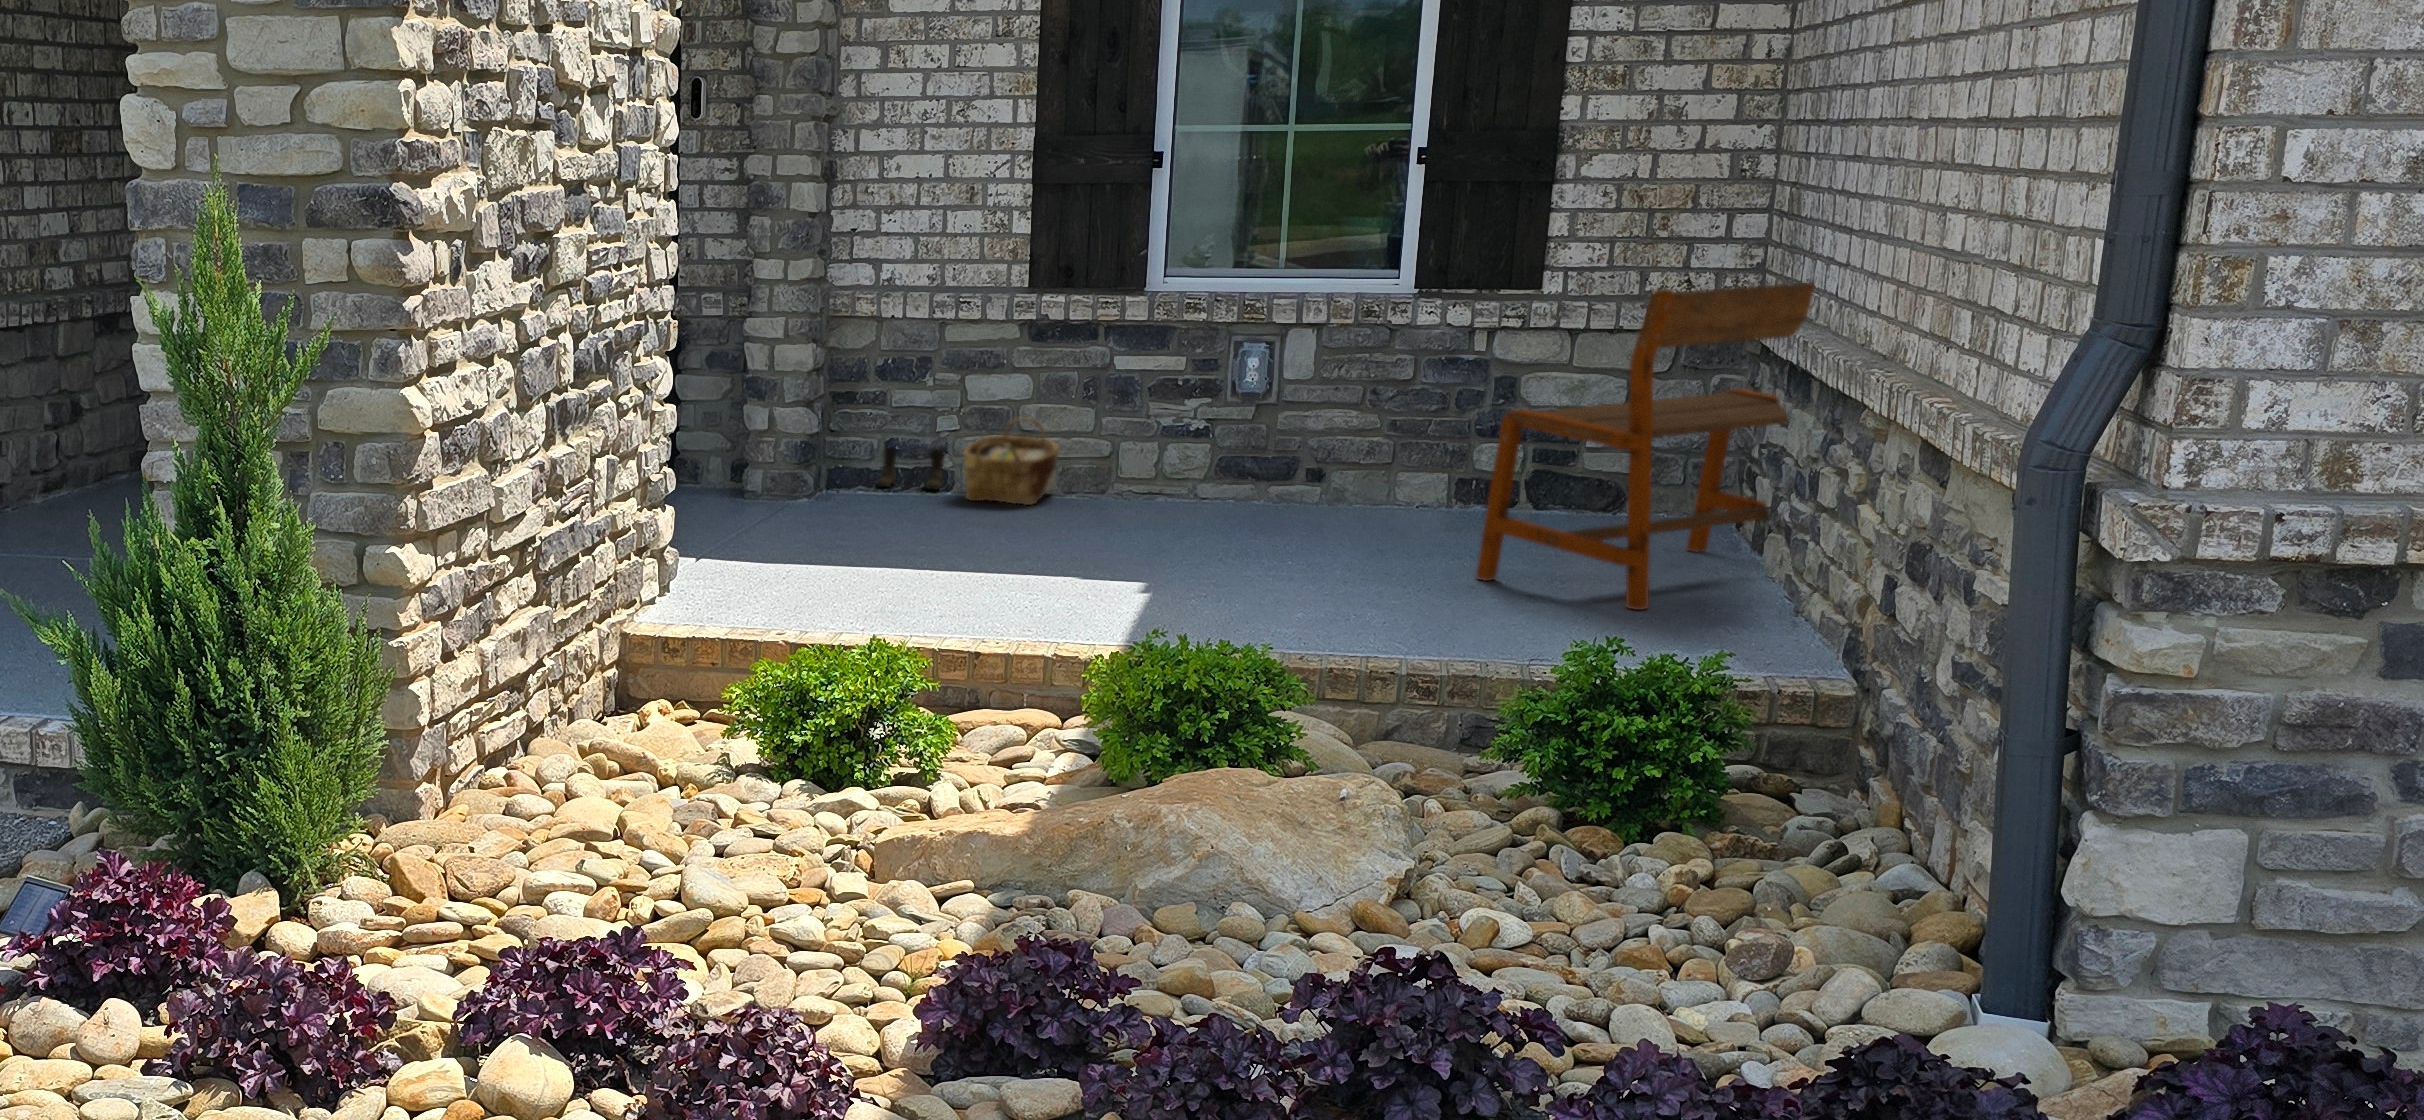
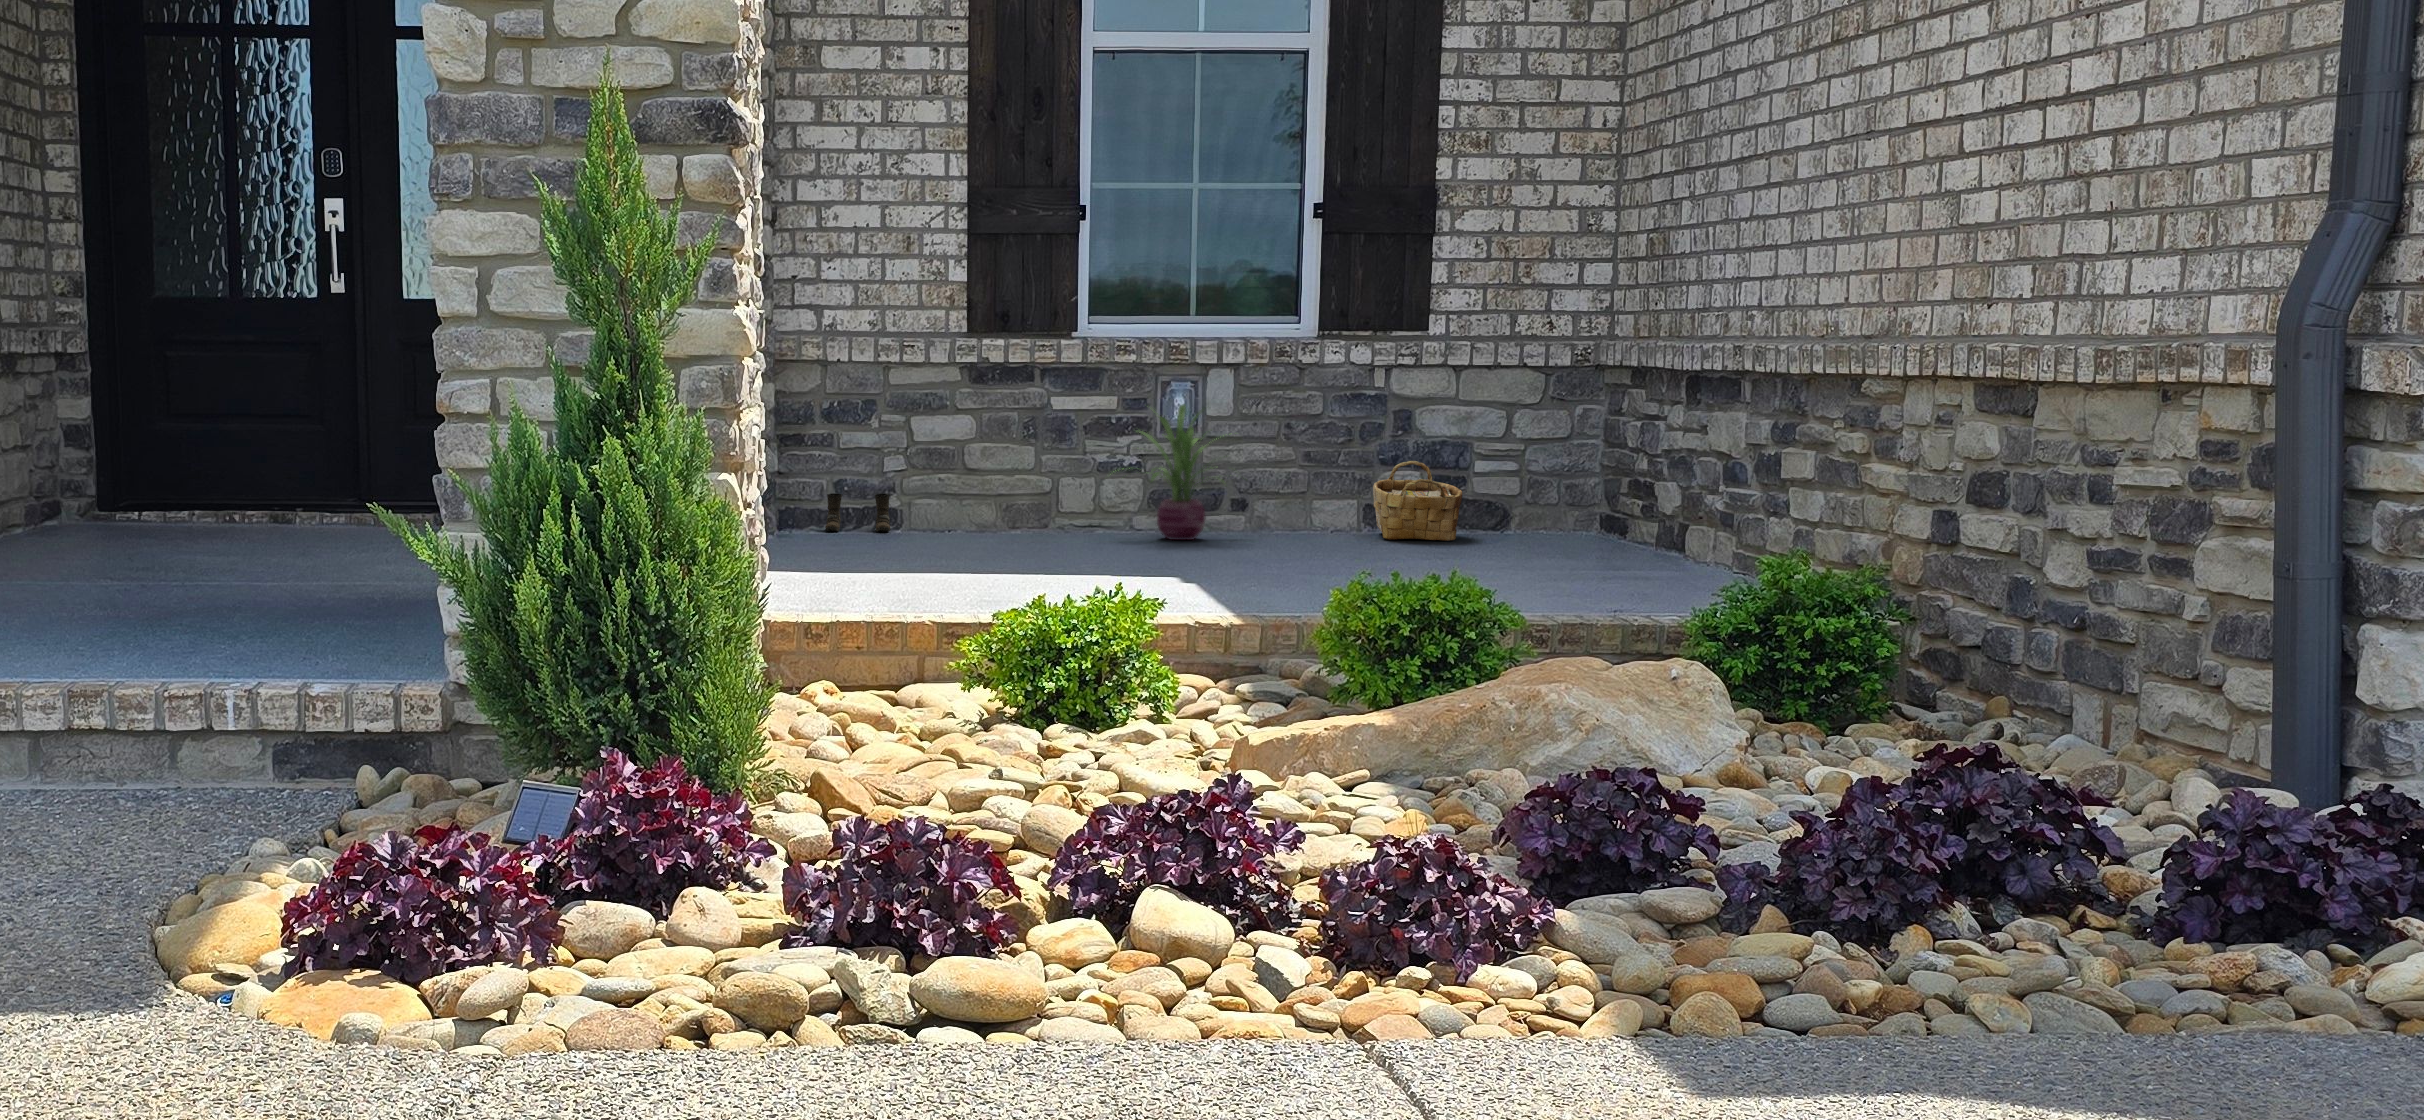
bench: present [1476,282,1814,610] -> none [1472,294,1763,583]
decorative plant: none [1148,369,1311,515] -> present [1139,404,1225,540]
woven basket: present [964,417,1059,505] -> present [1373,461,1462,541]

